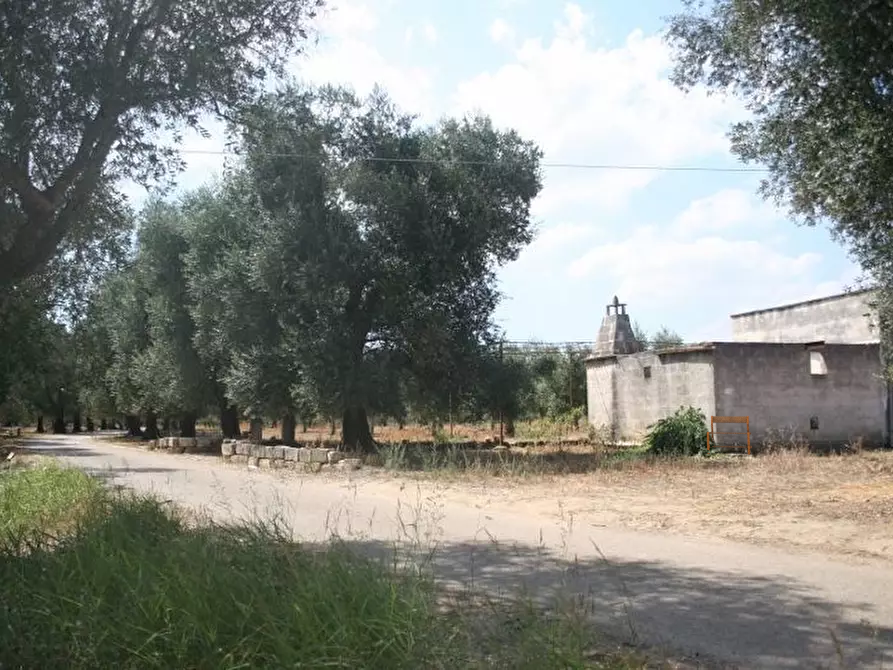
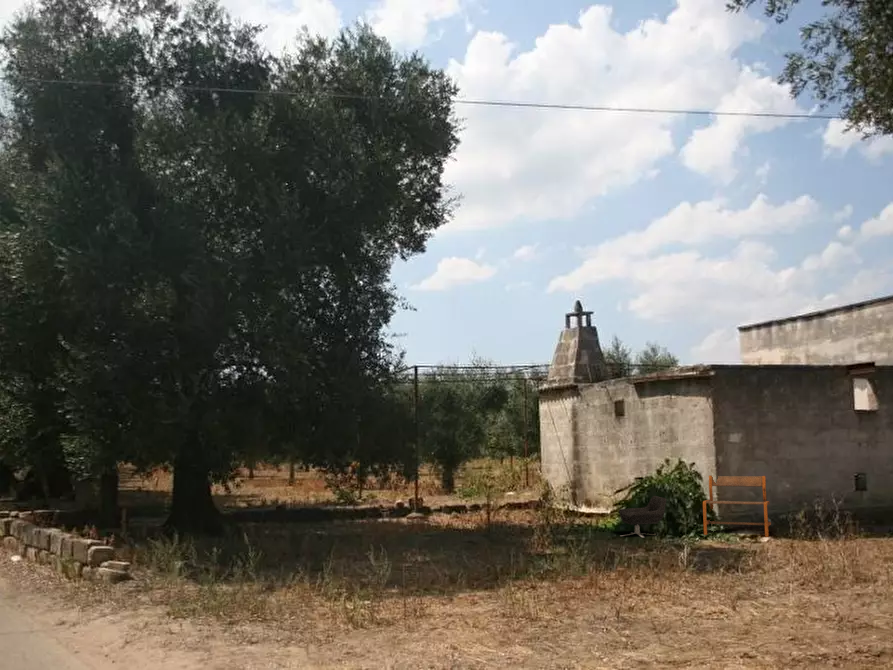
lounge chair: none [651,429,683,455] -> present [619,496,667,537]

